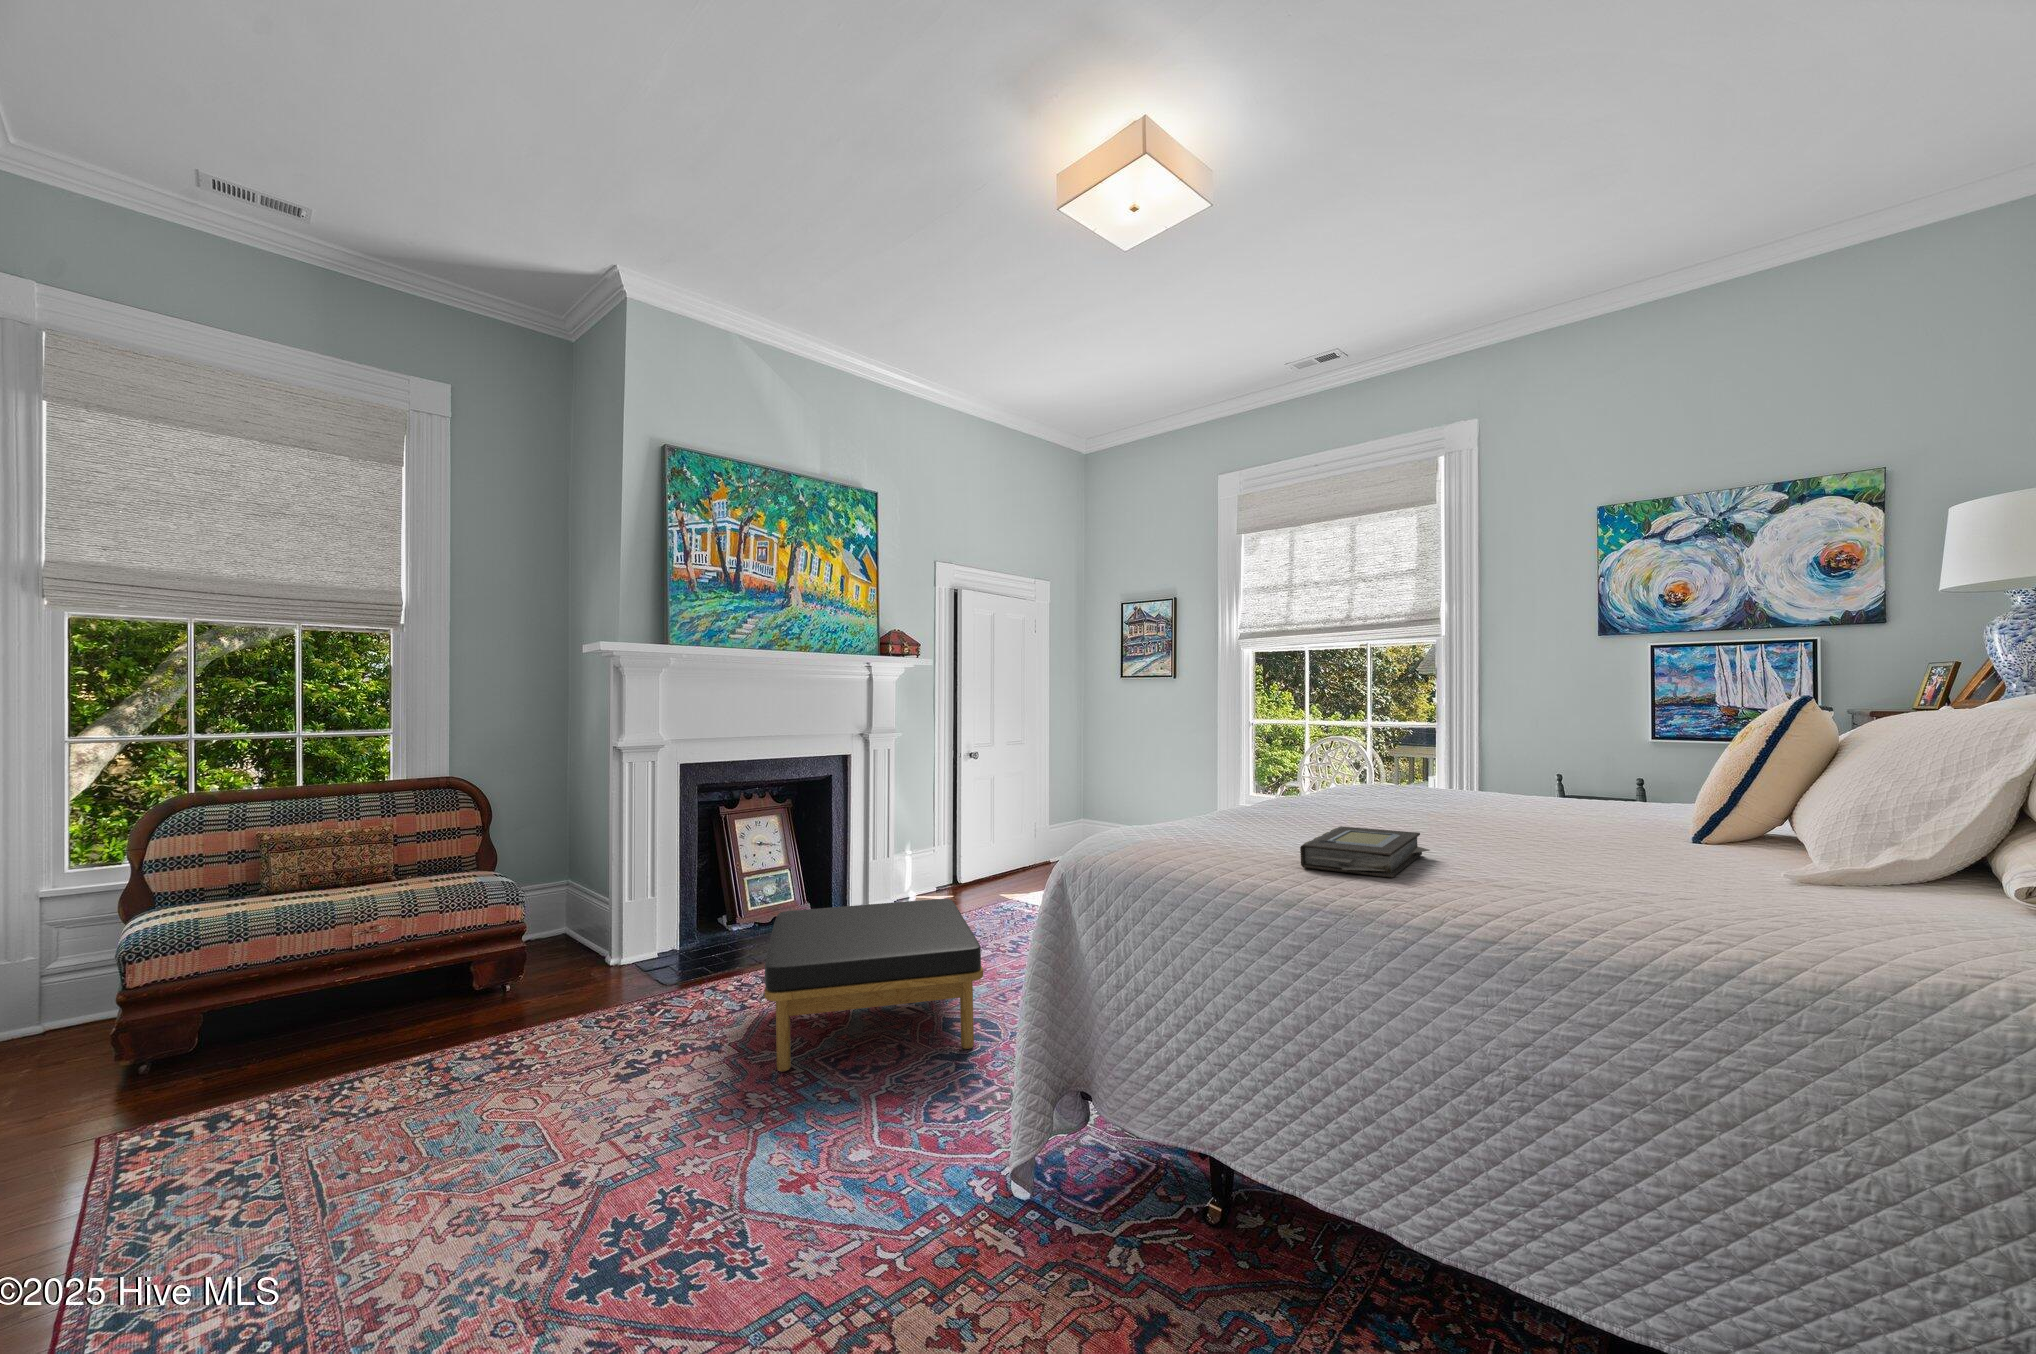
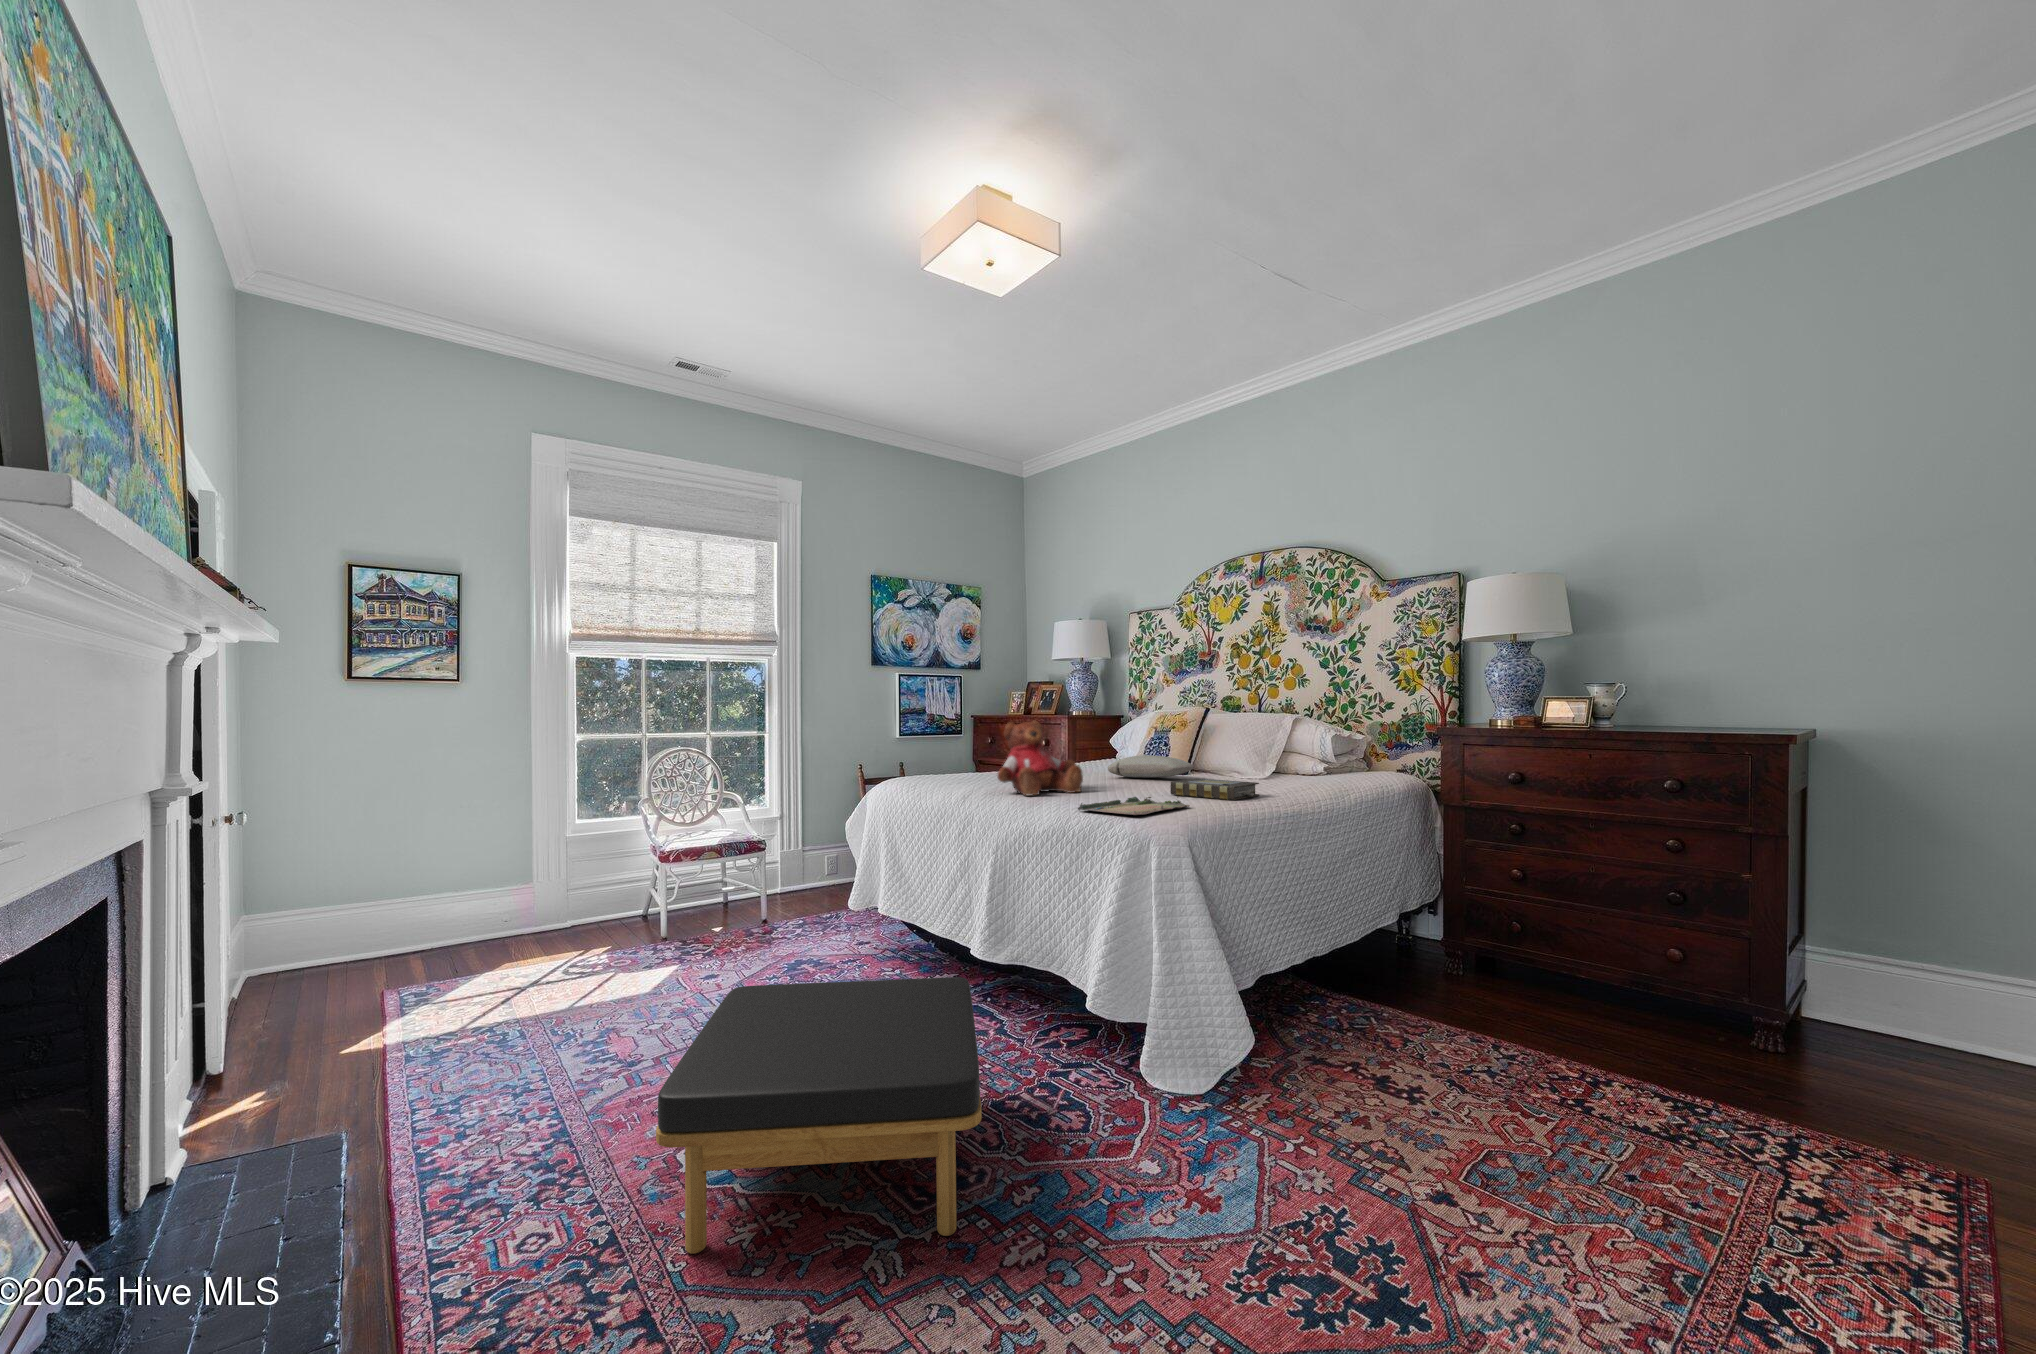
teddy bear: none [1253,719,1374,823] -> present [998,720,1083,795]
pillow: none [1548,794,1662,838] -> present [1108,755,1194,778]
tray: none [1081,820,1241,853] -> present [1078,797,1190,815]

